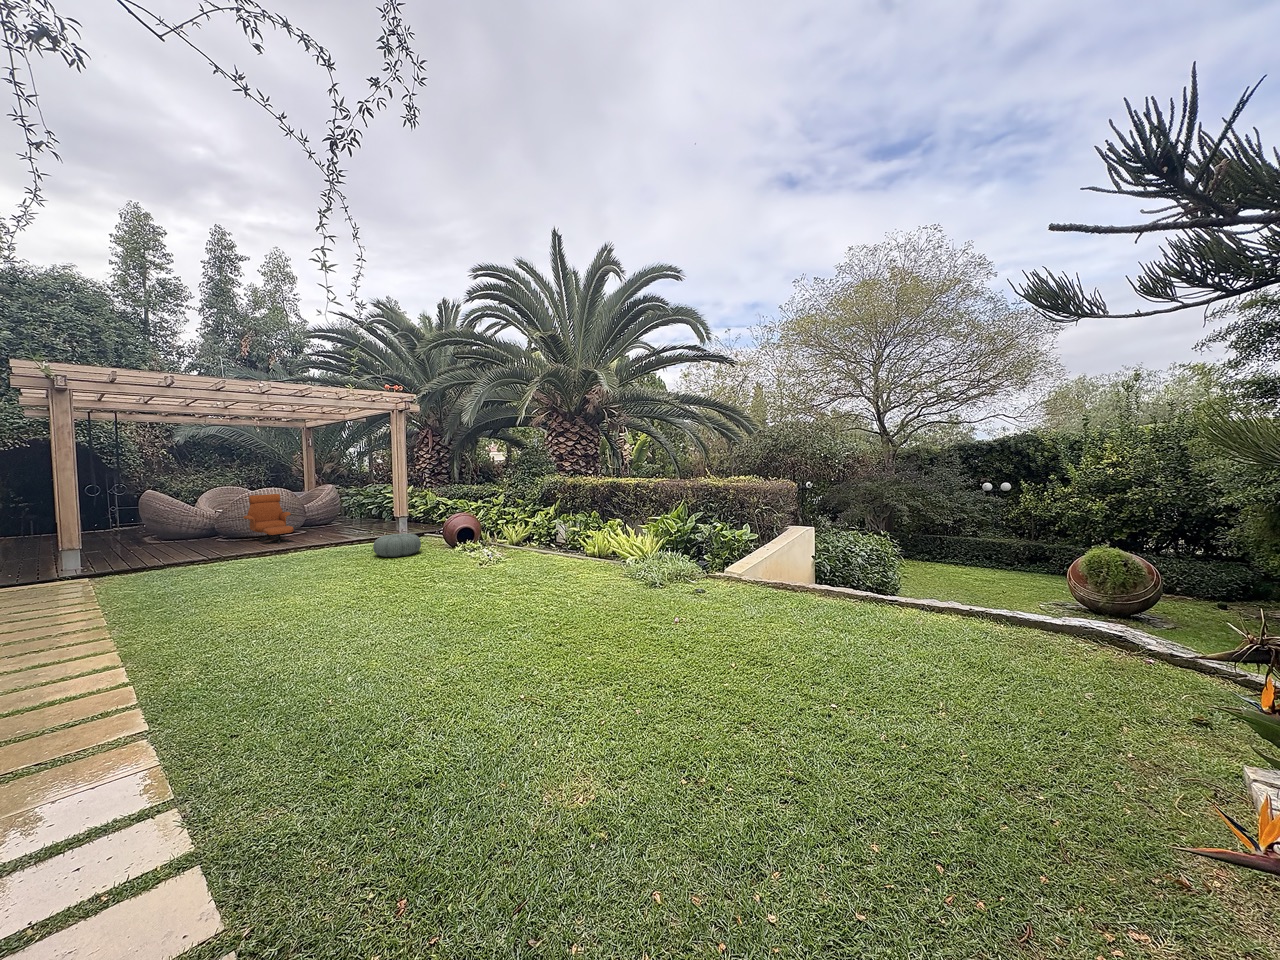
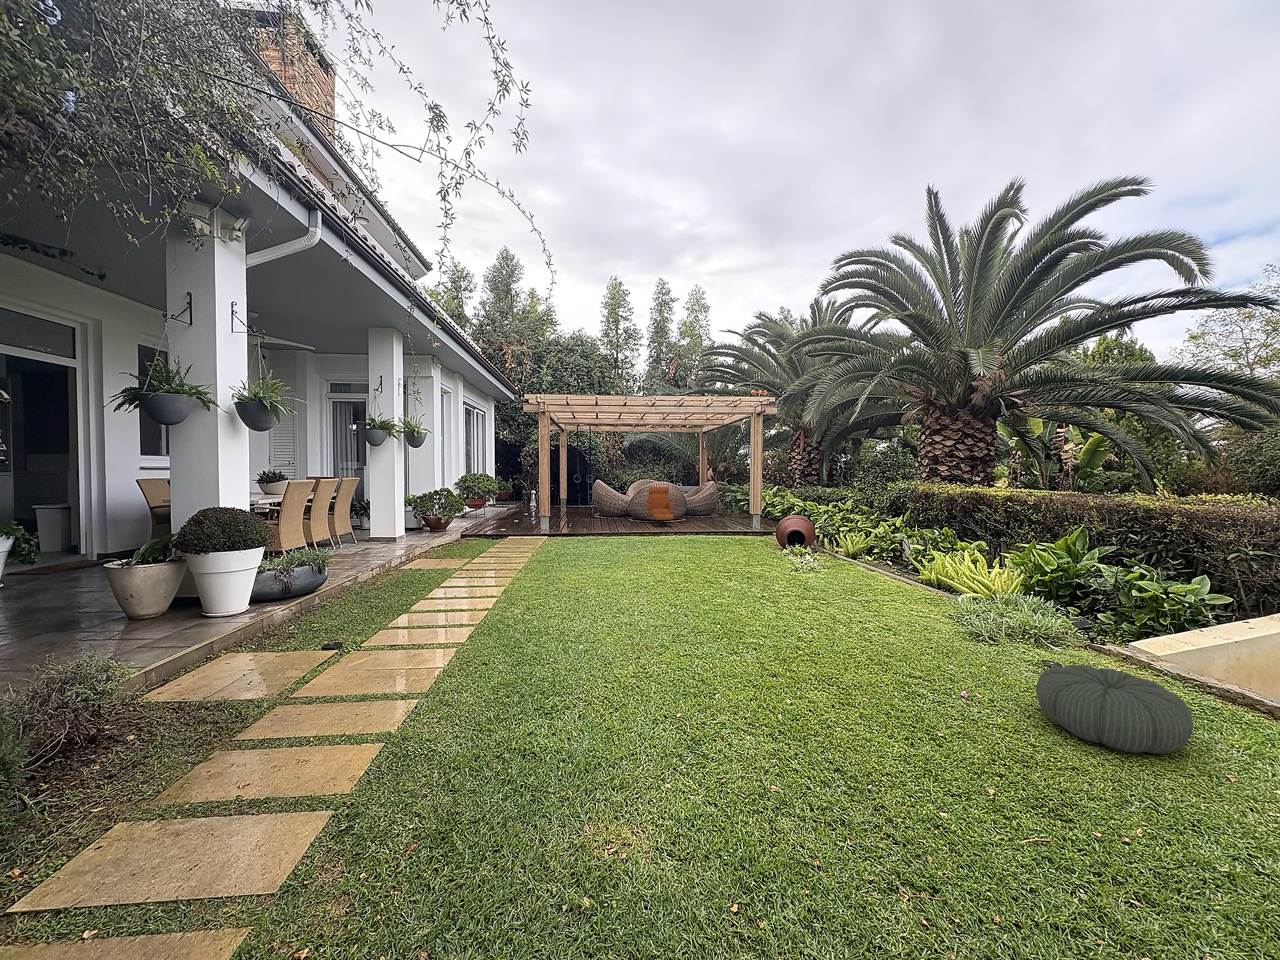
pouf: present [373,533,421,557] -> present [1037,665,1193,754]

